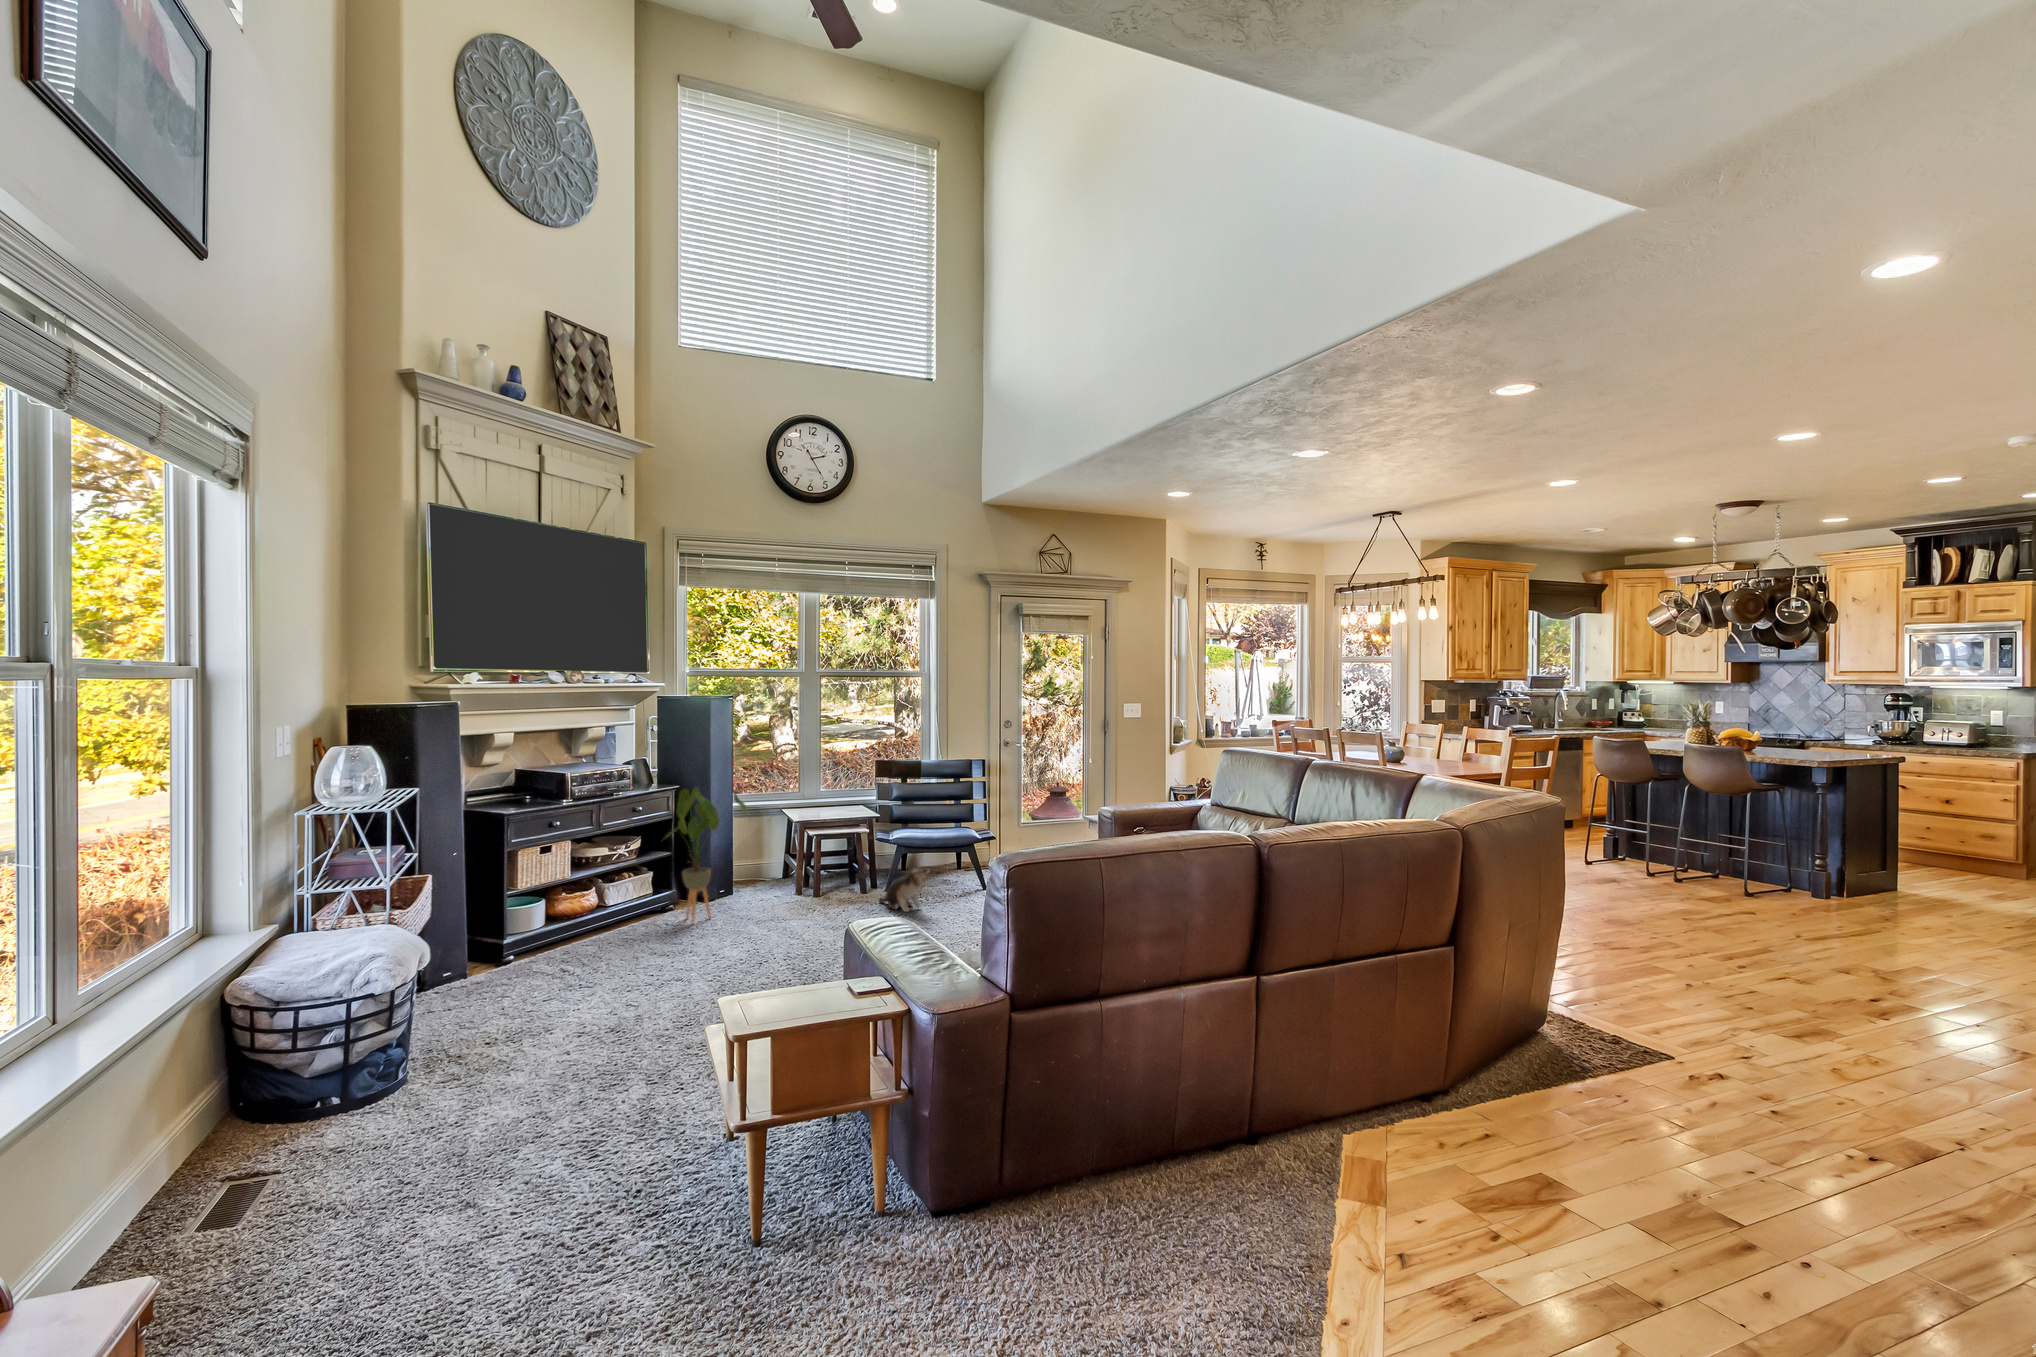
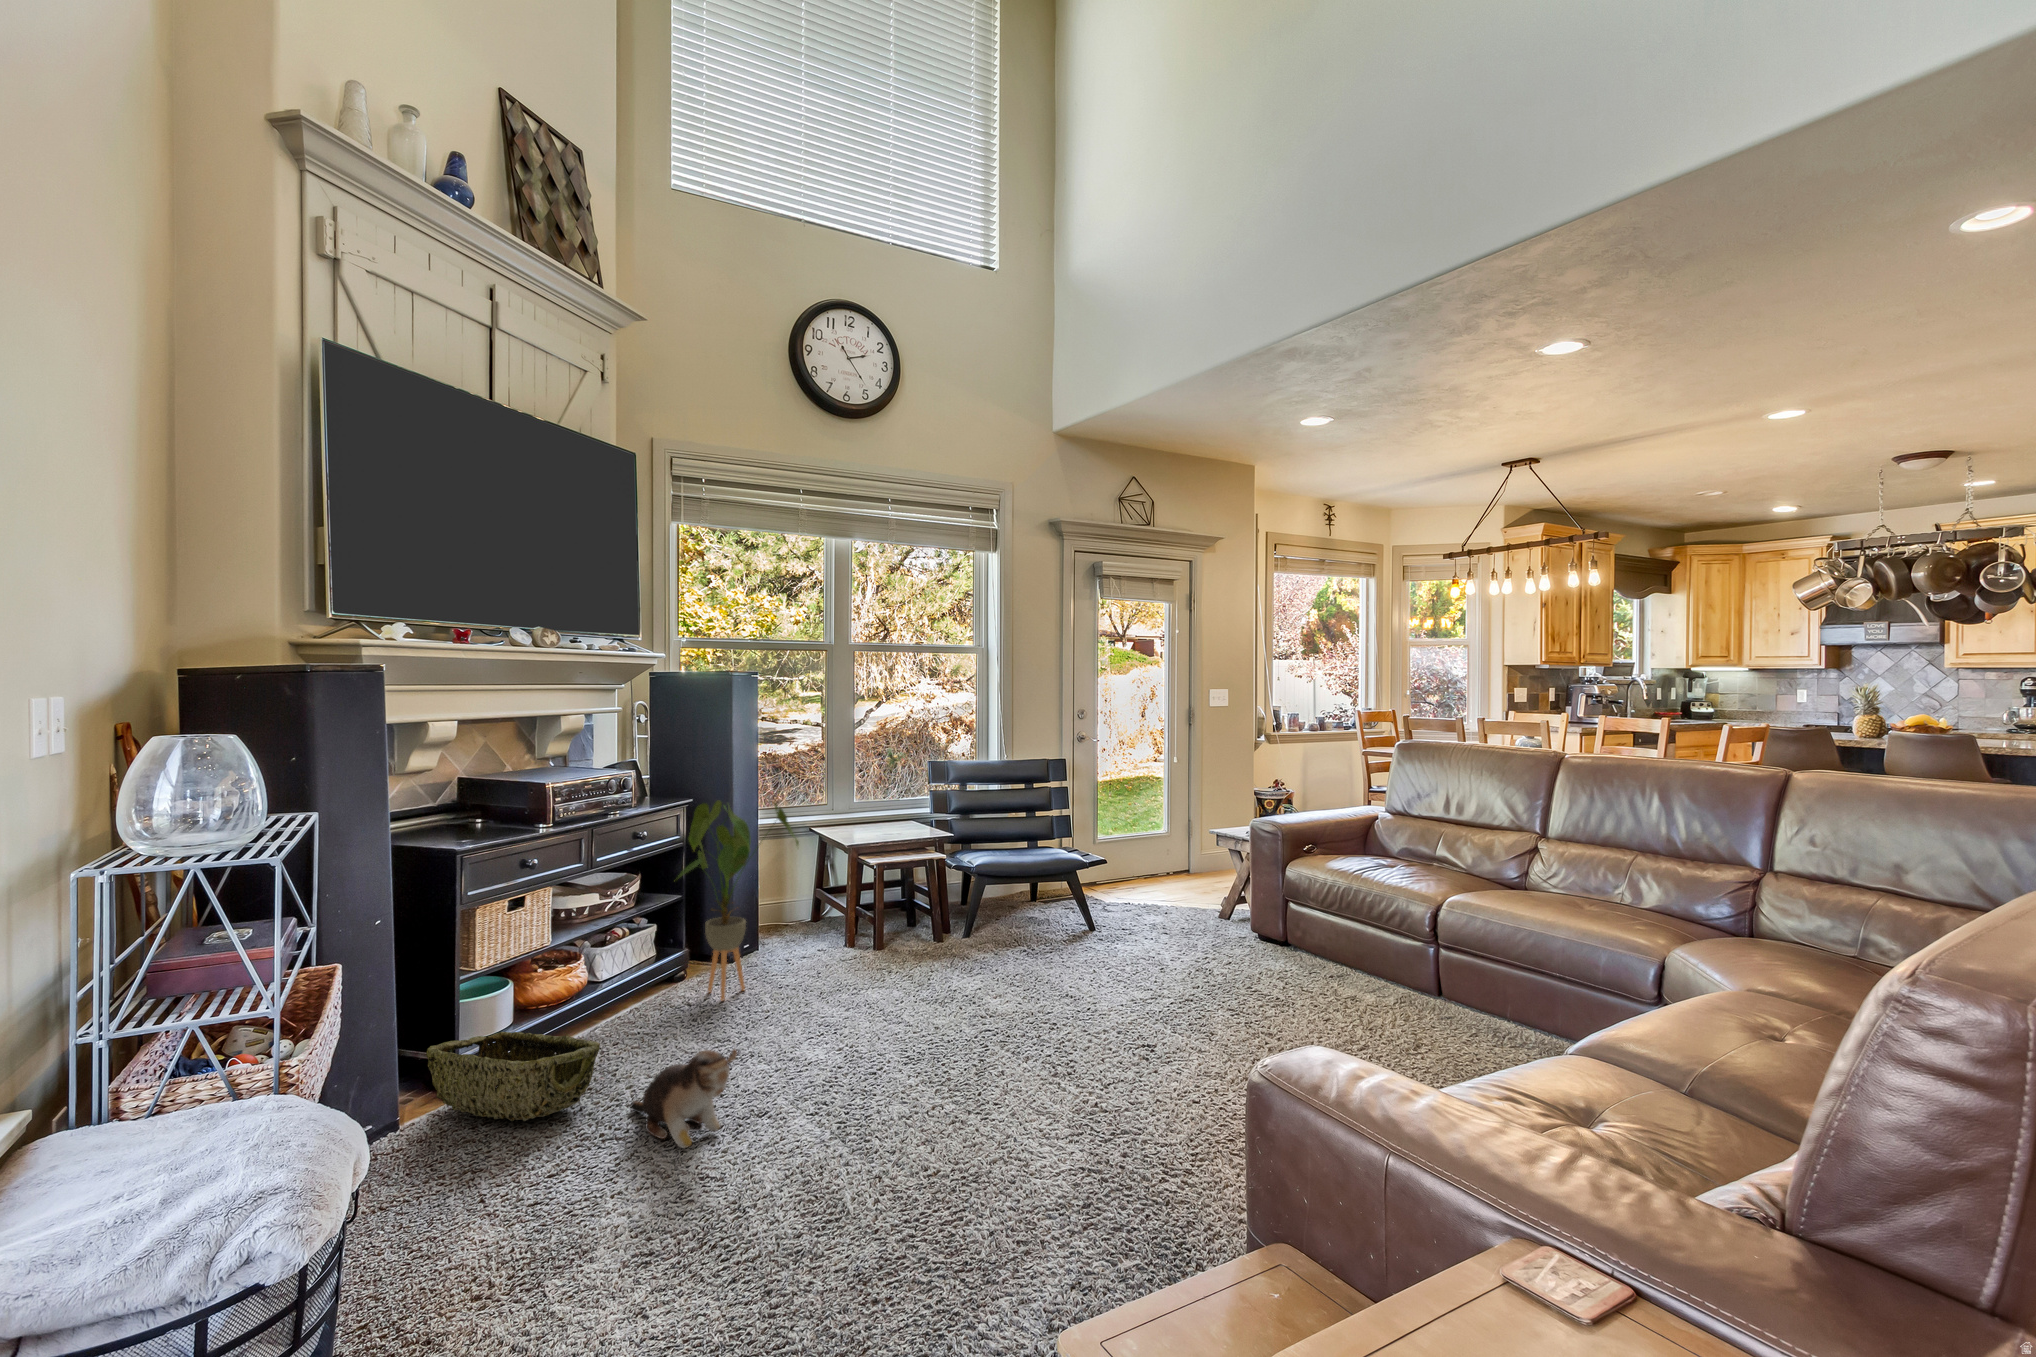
plush toy: present [879,869,930,912] -> present [631,1049,737,1148]
woven basket: none [485,929,589,978] -> present [426,1032,600,1121]

